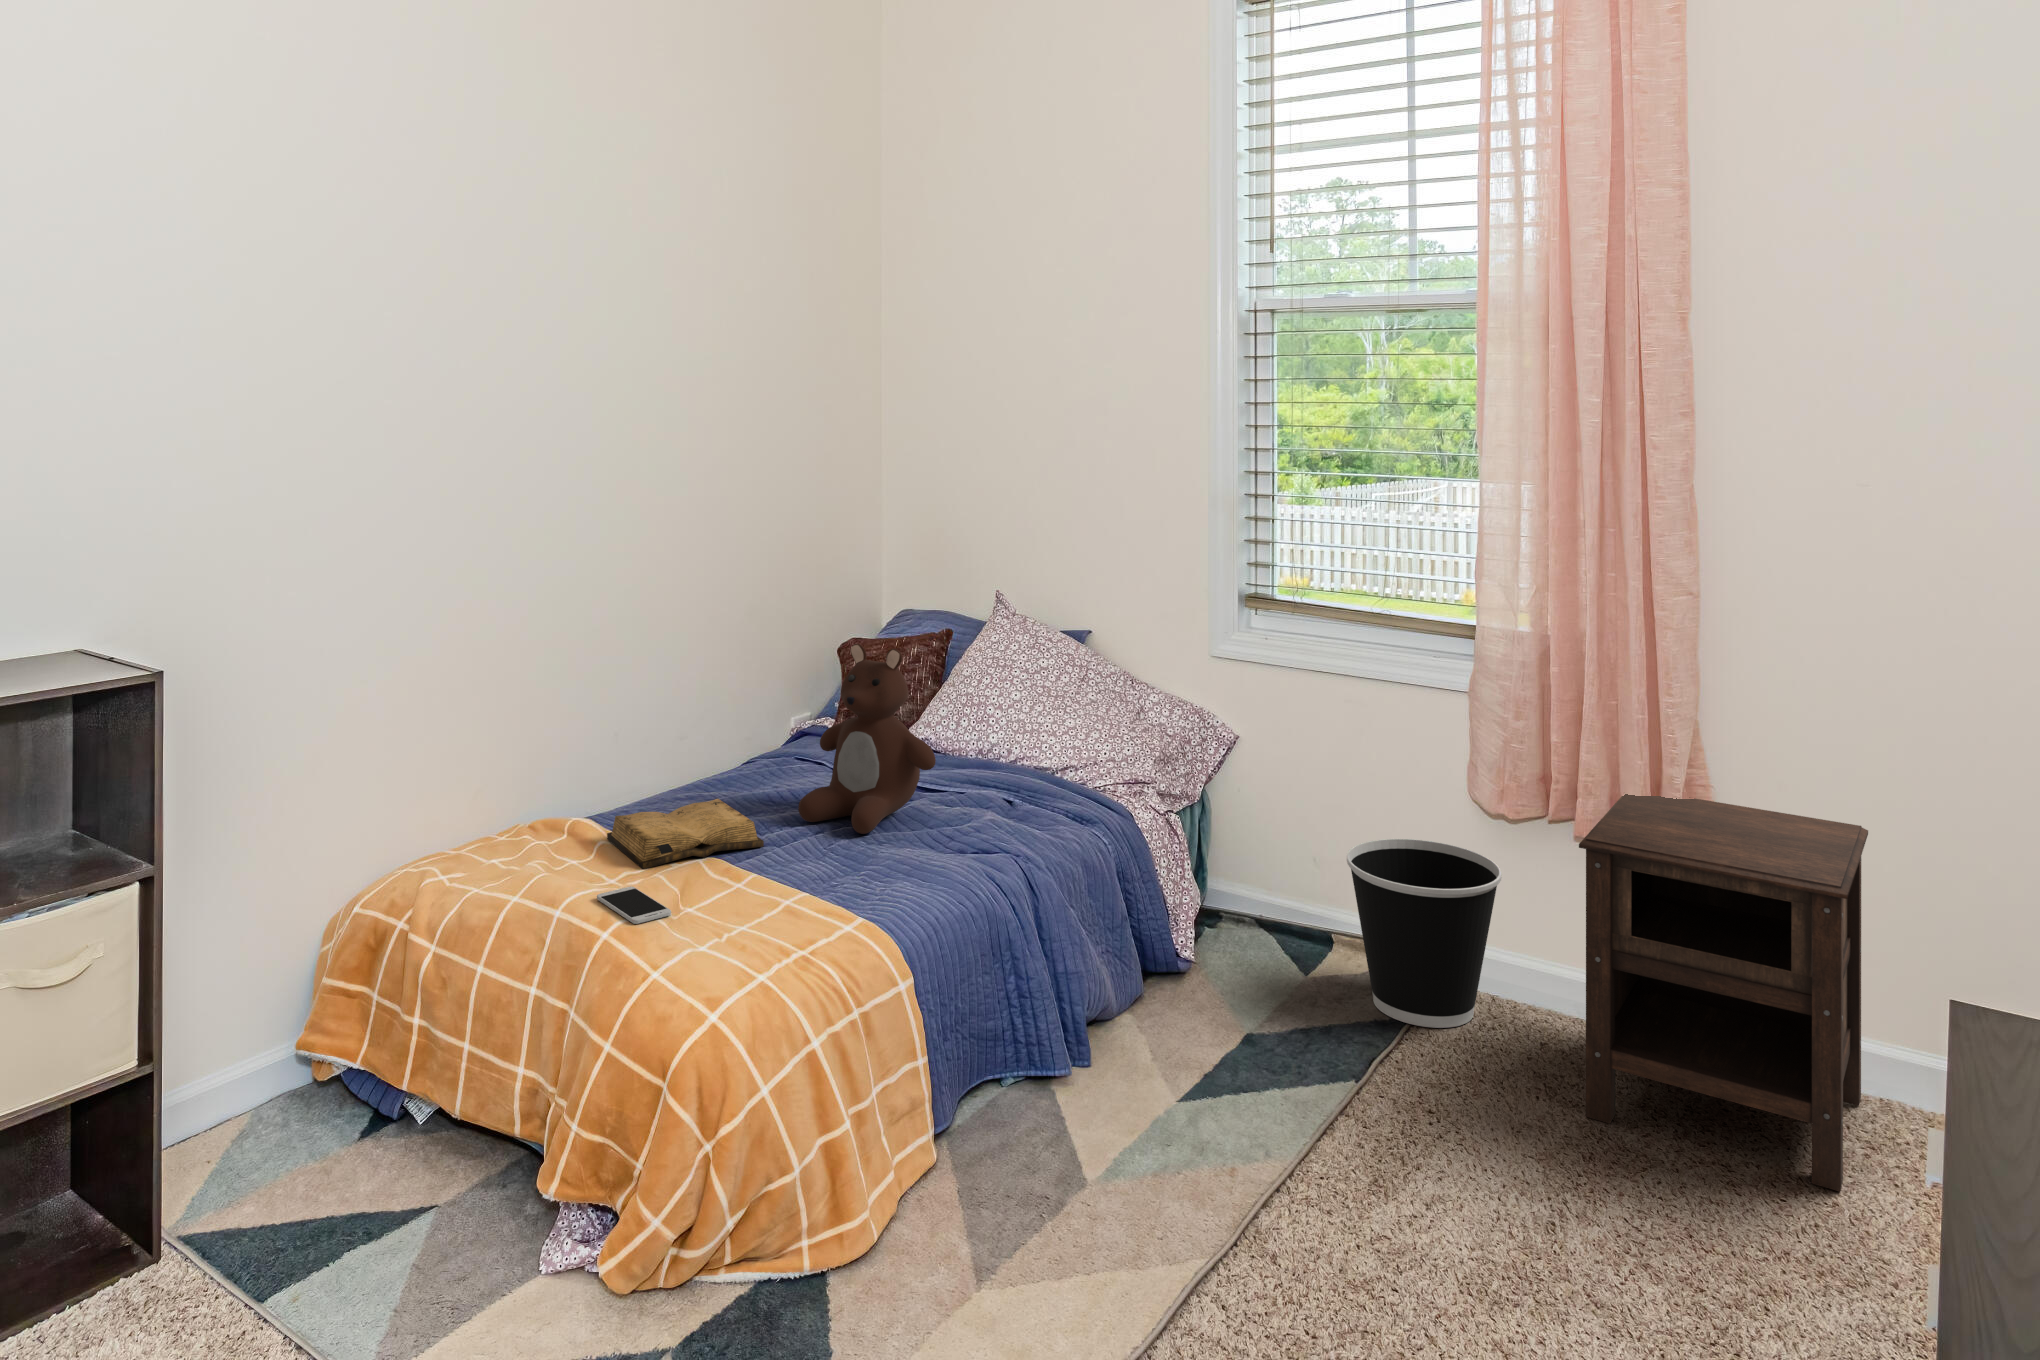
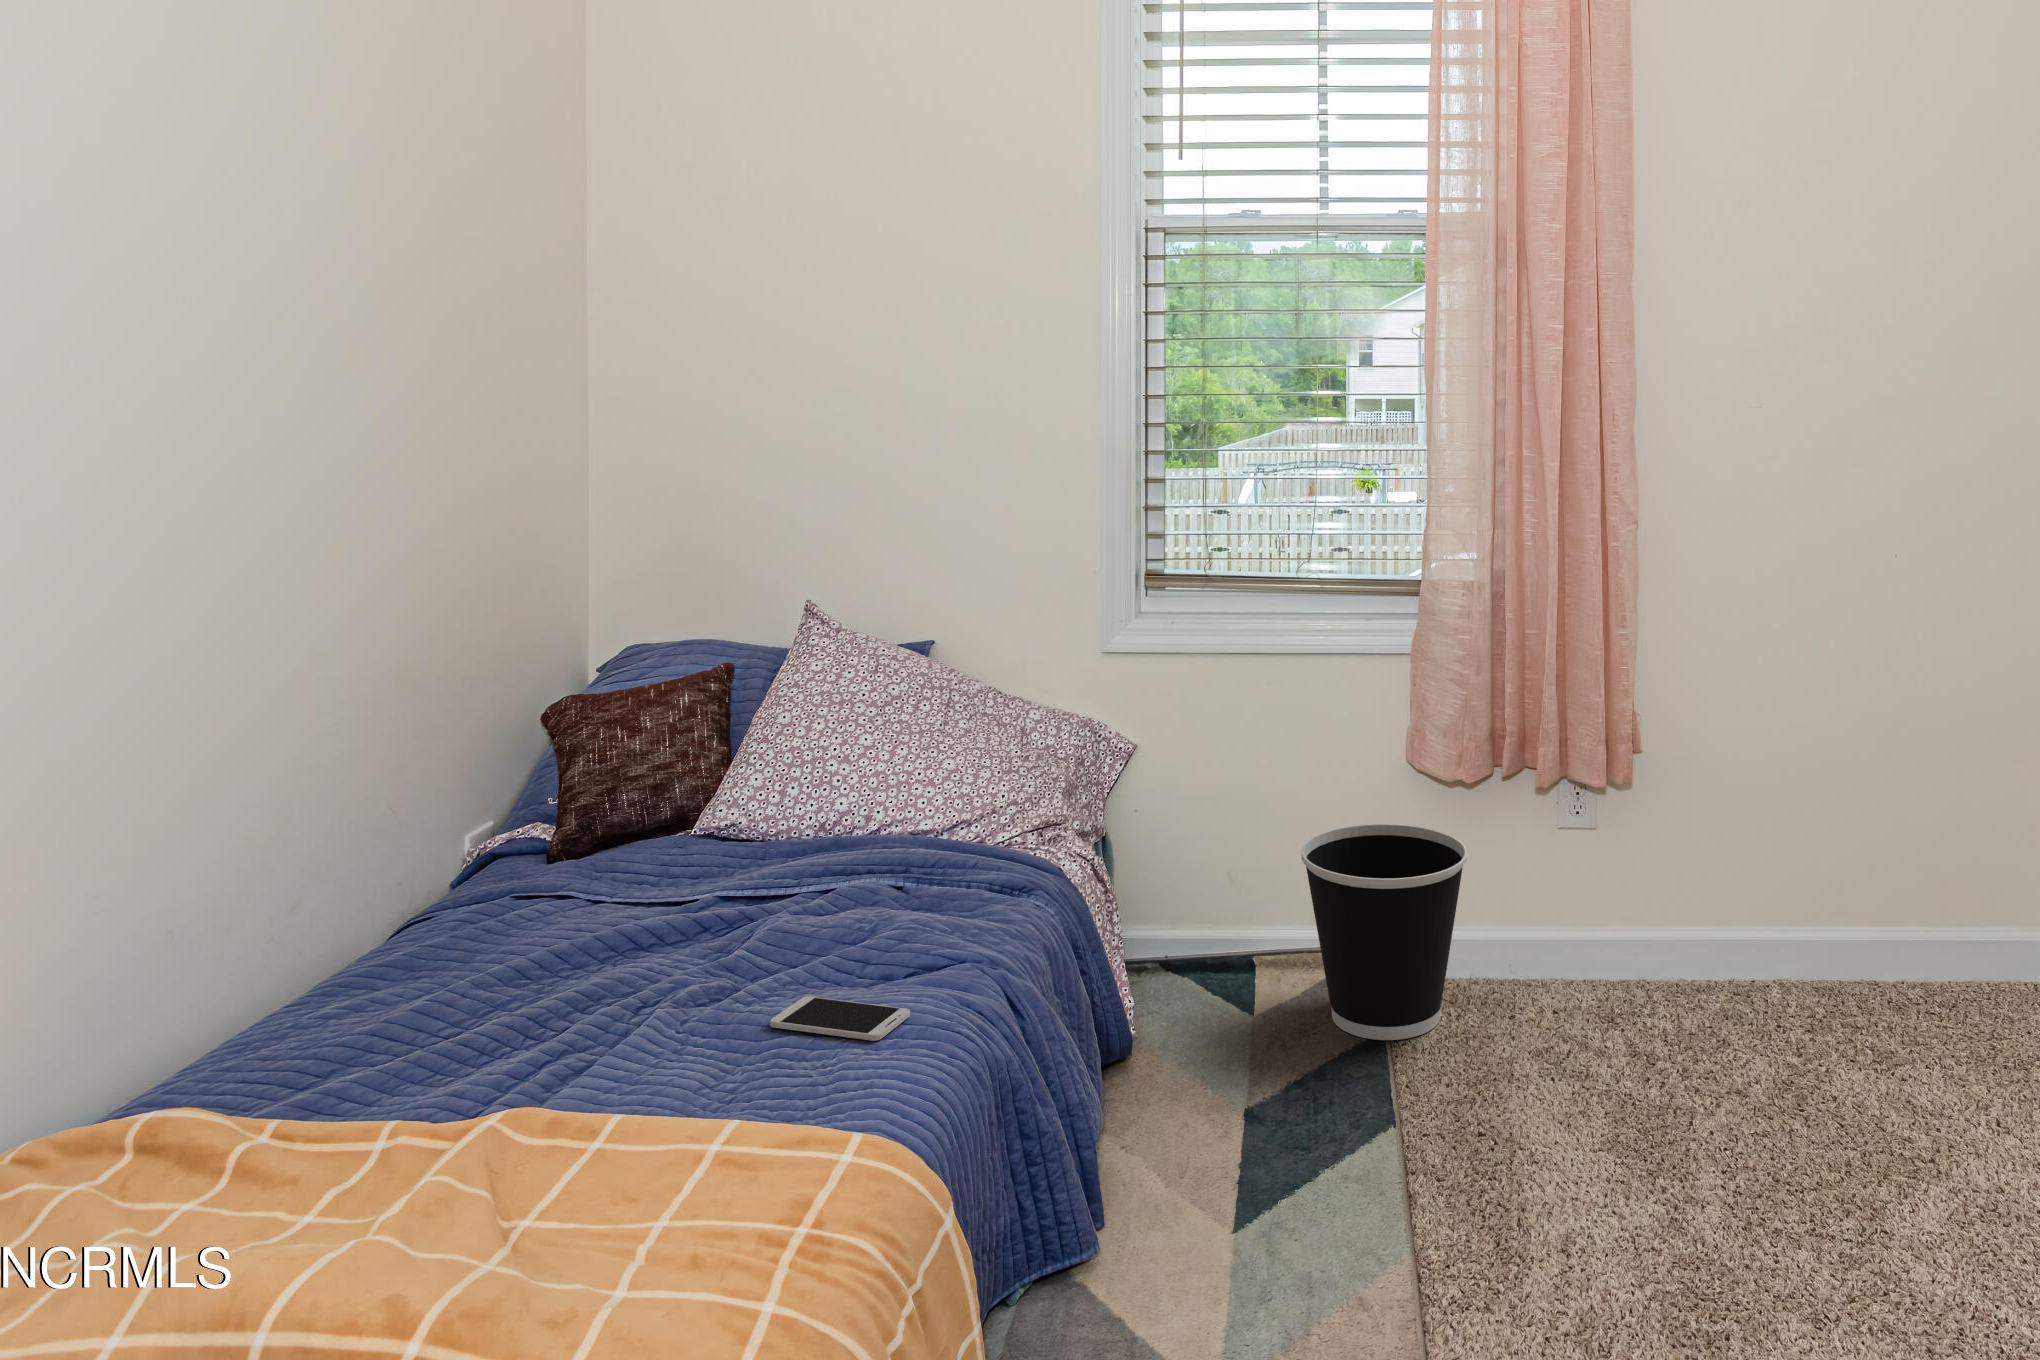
teddy bear: present [798,644,936,834] -> none [604,687,831,990]
nightstand: present [1579,794,1868,1192] -> none [1569,724,1858,1088]
diary: present [607,799,764,869] -> none [225,992,576,1168]
smartphone: present [597,886,671,924] -> present [770,996,910,1041]

